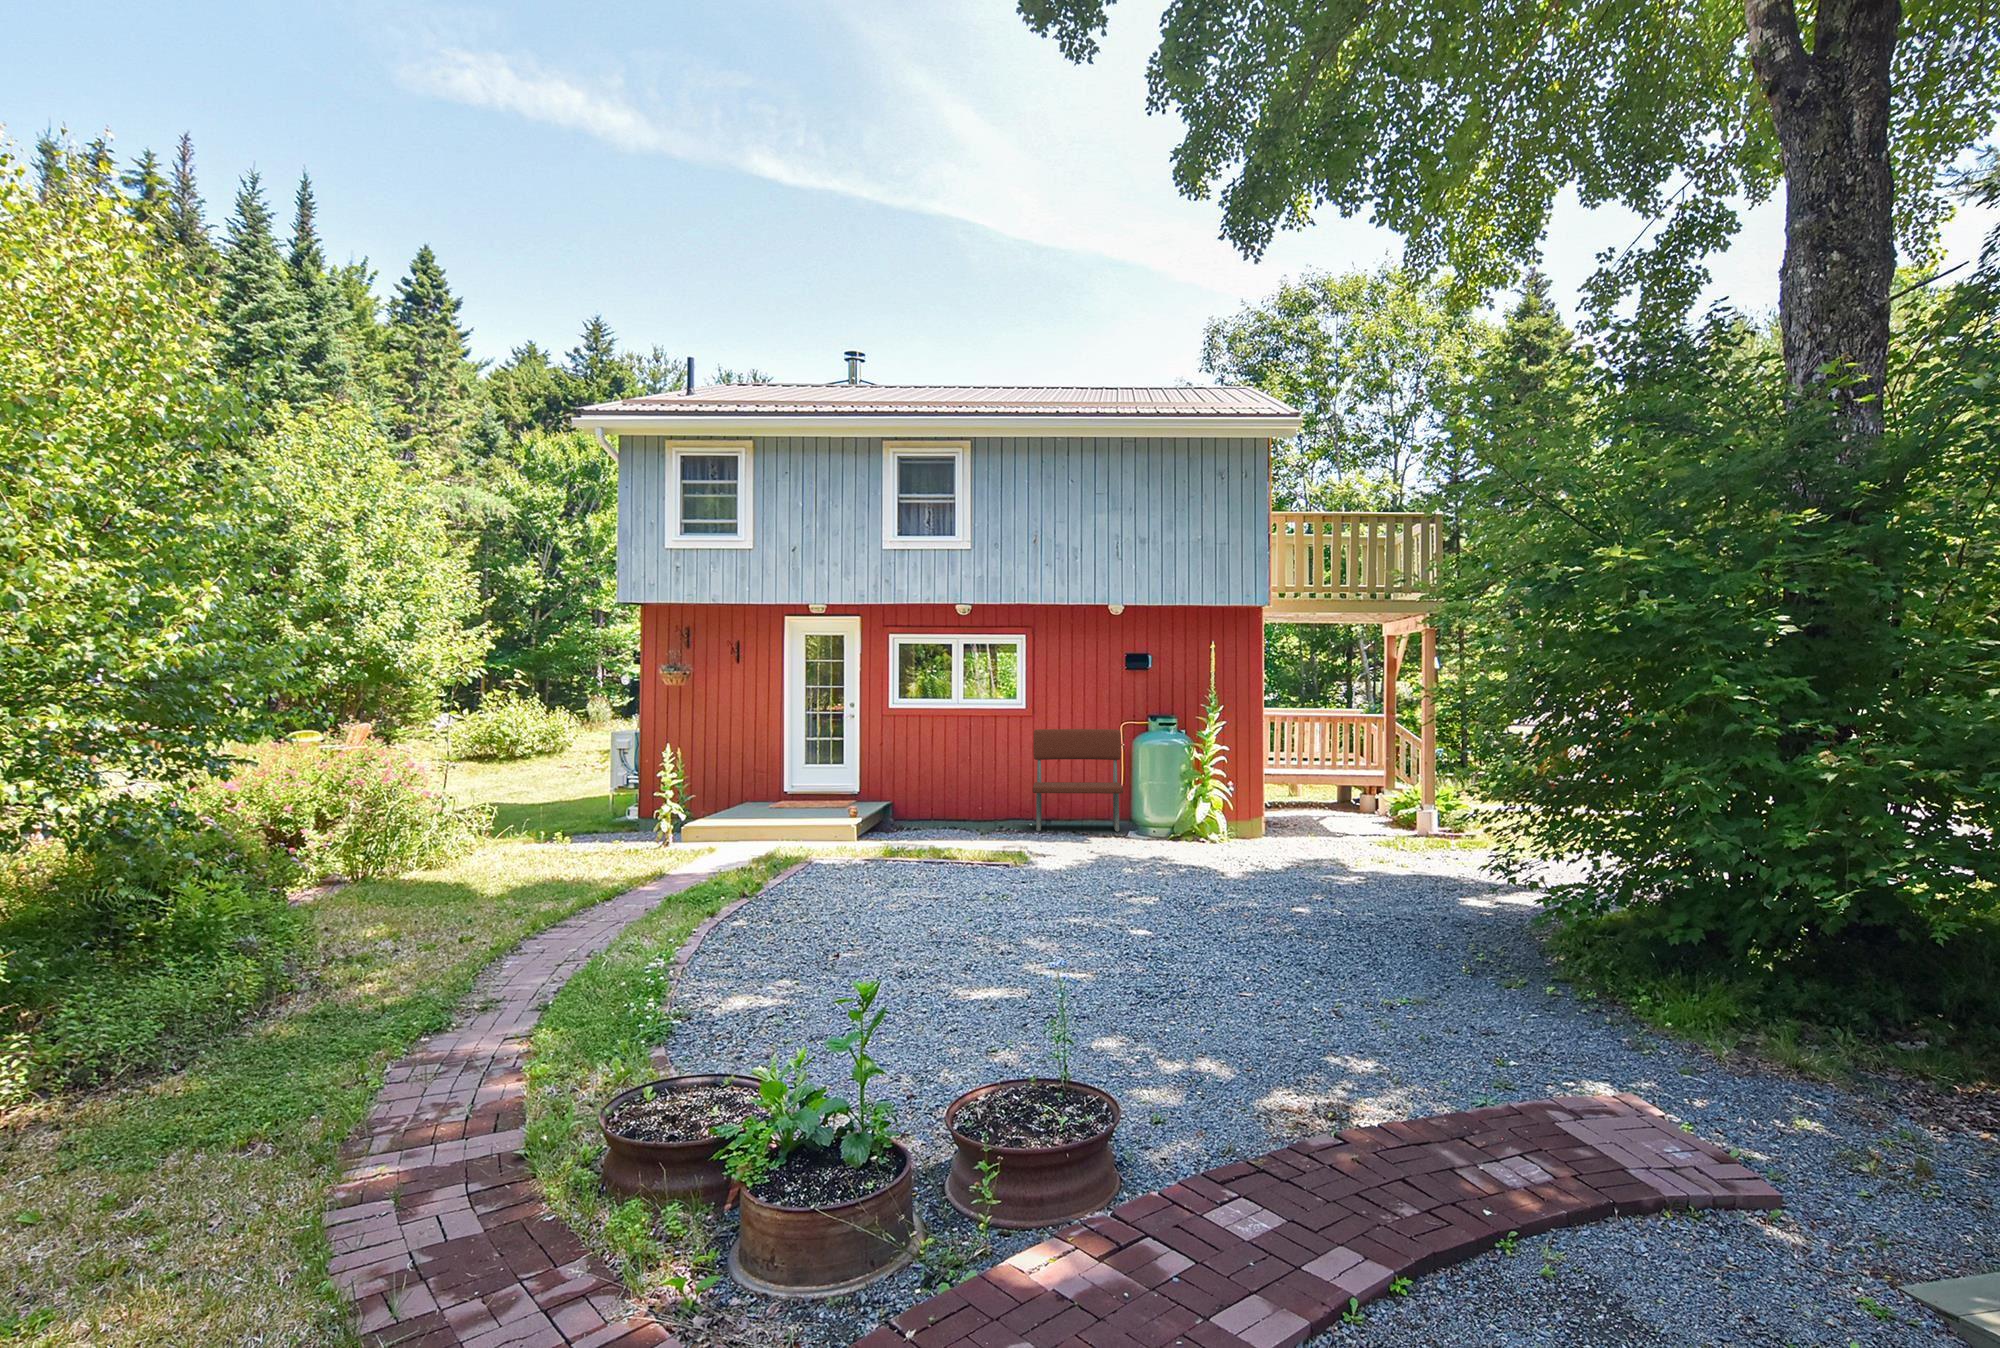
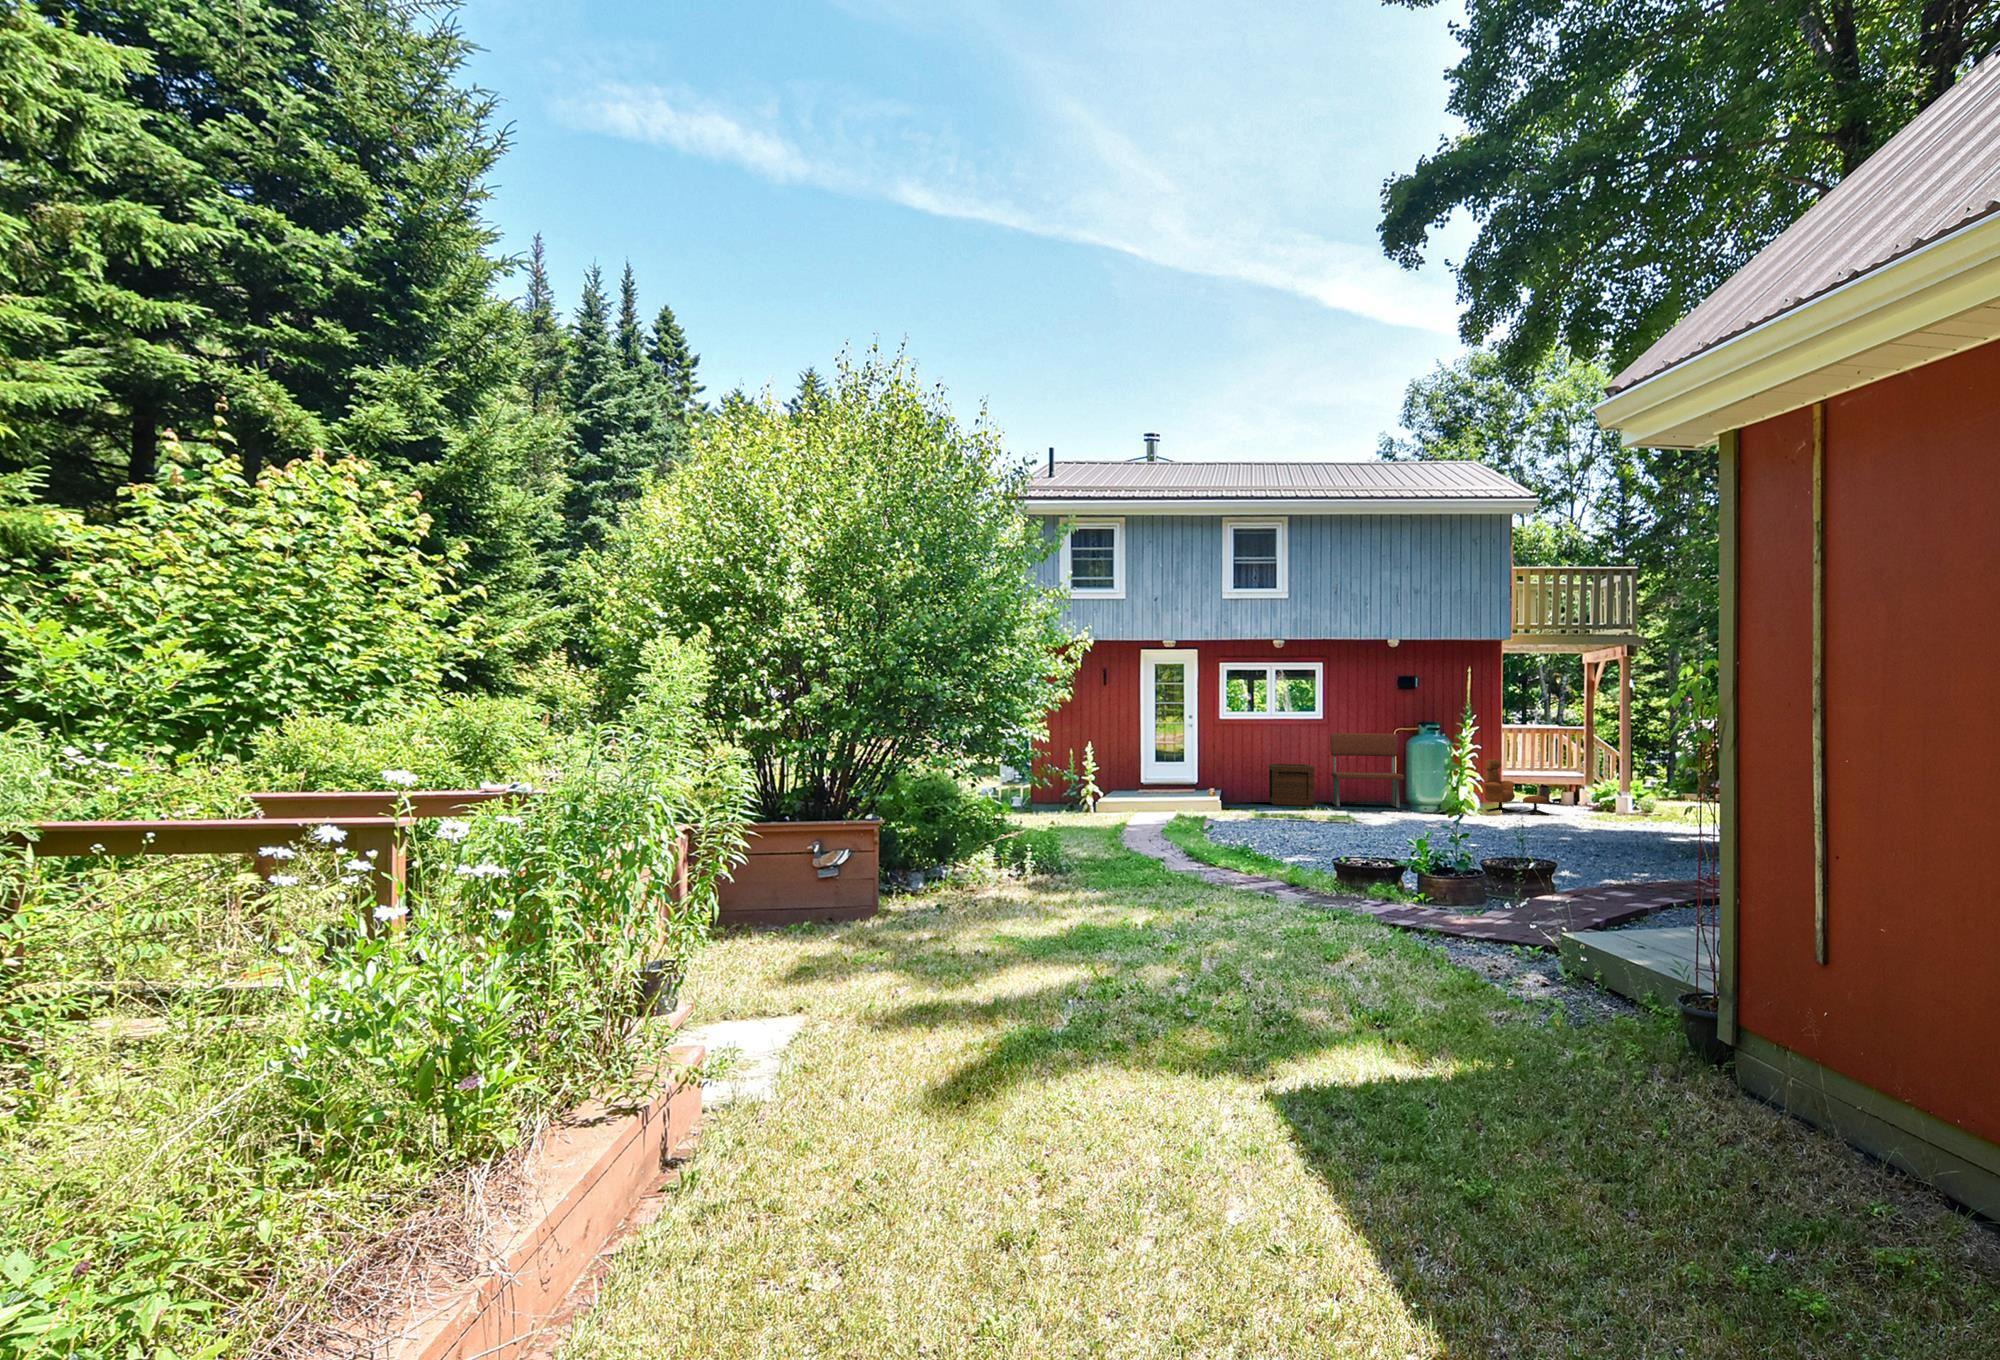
lounge chair: none [1226,763,1310,841] -> present [1484,759,1549,815]
wooden crate: none [950,772,1007,831] -> present [1269,764,1314,806]

